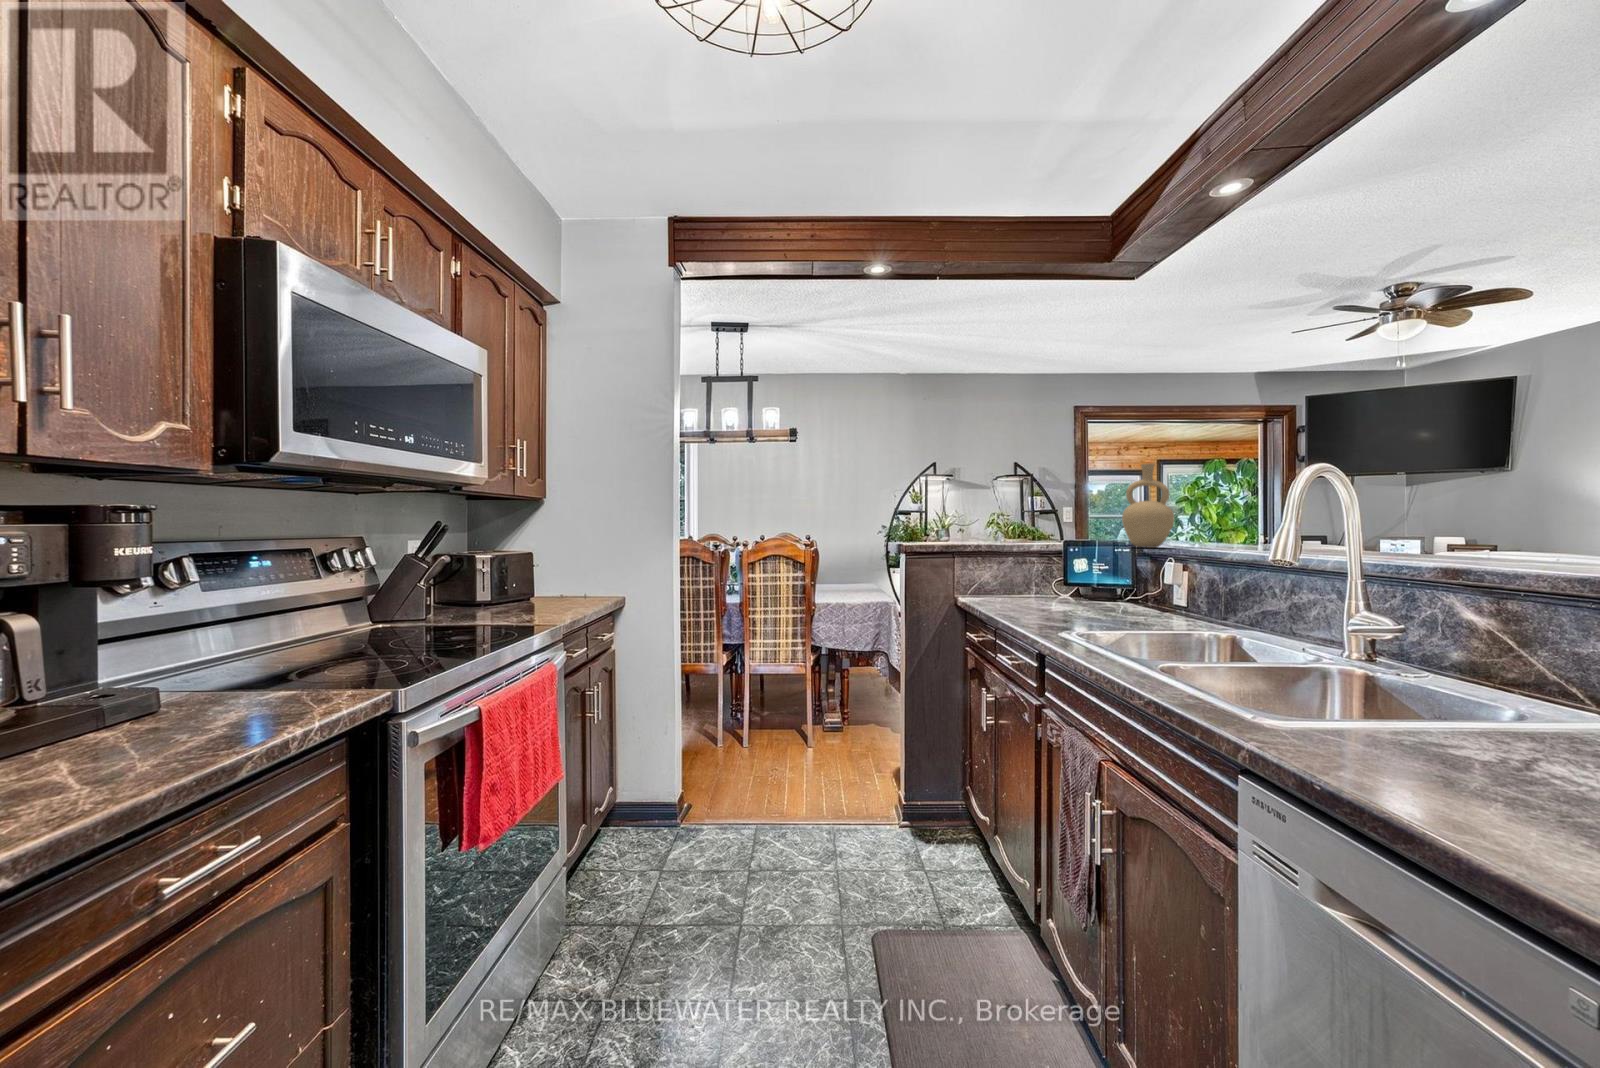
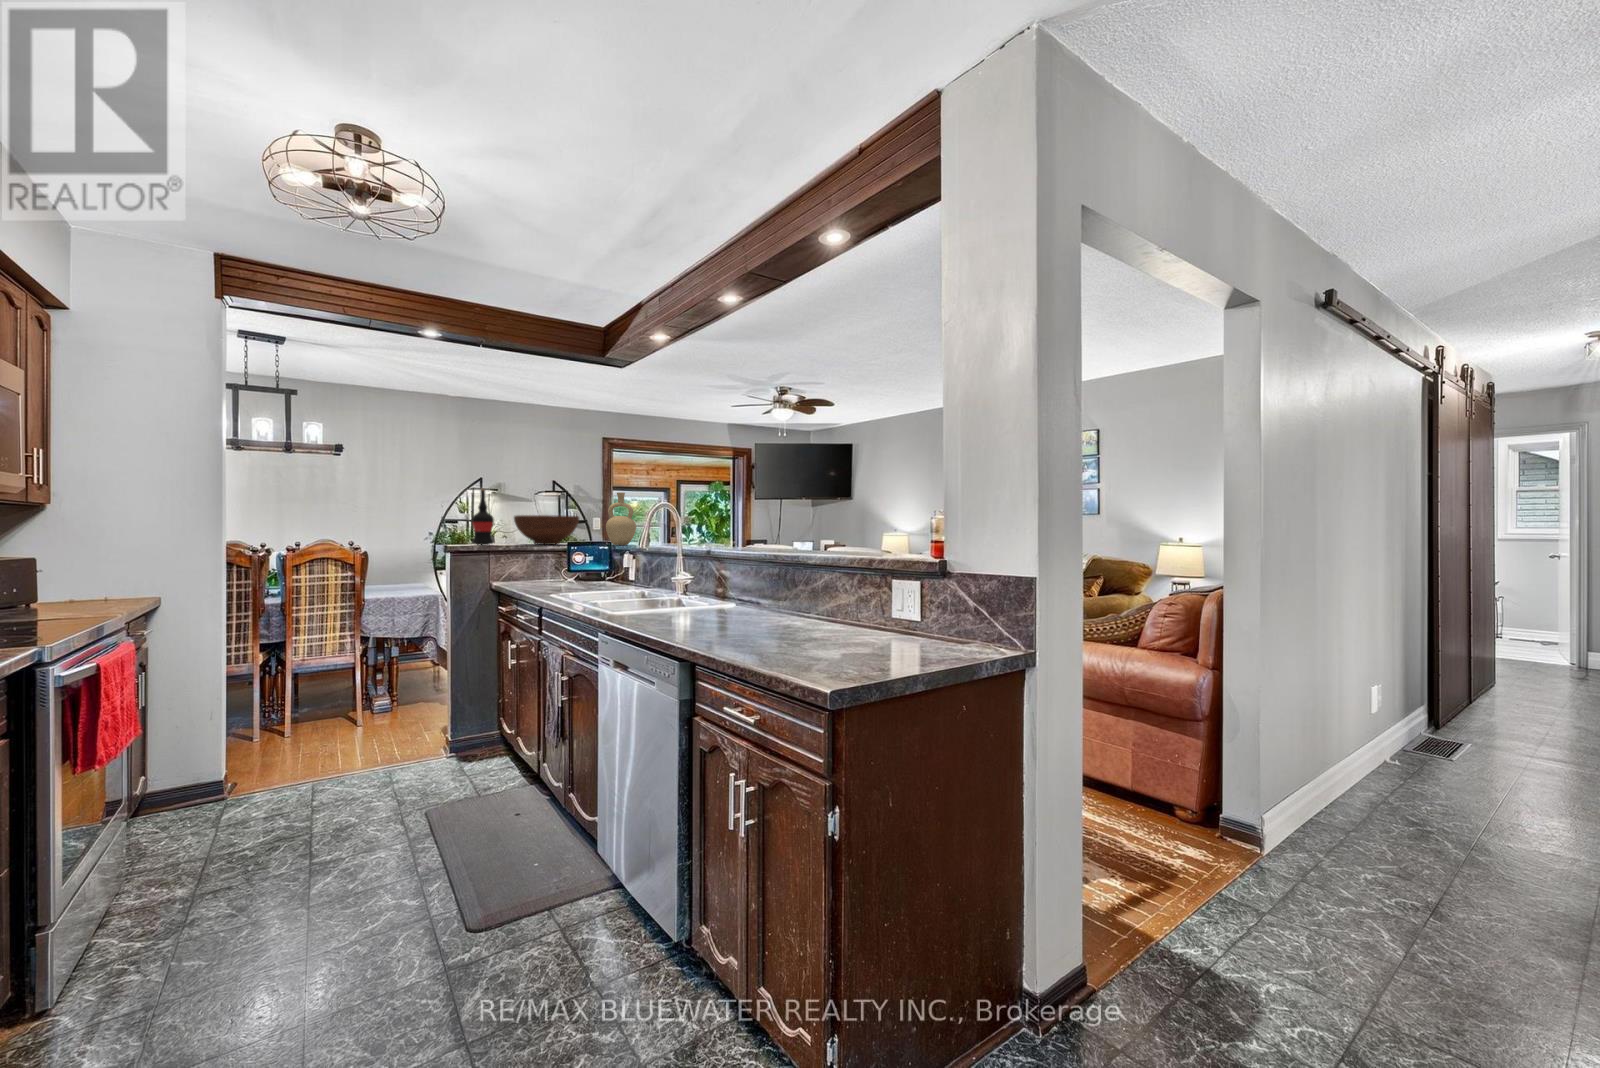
wine bottle: none [931,467,959,544] -> present [472,489,494,545]
fruit bowl: none [984,502,1077,544] -> present [514,515,579,545]

